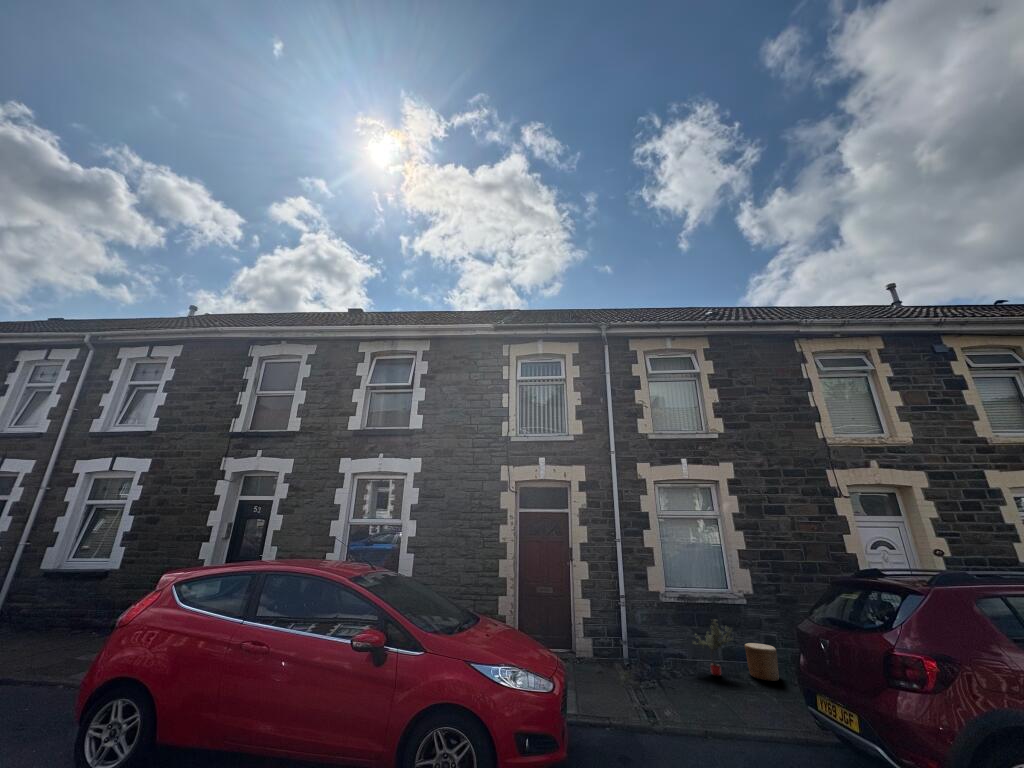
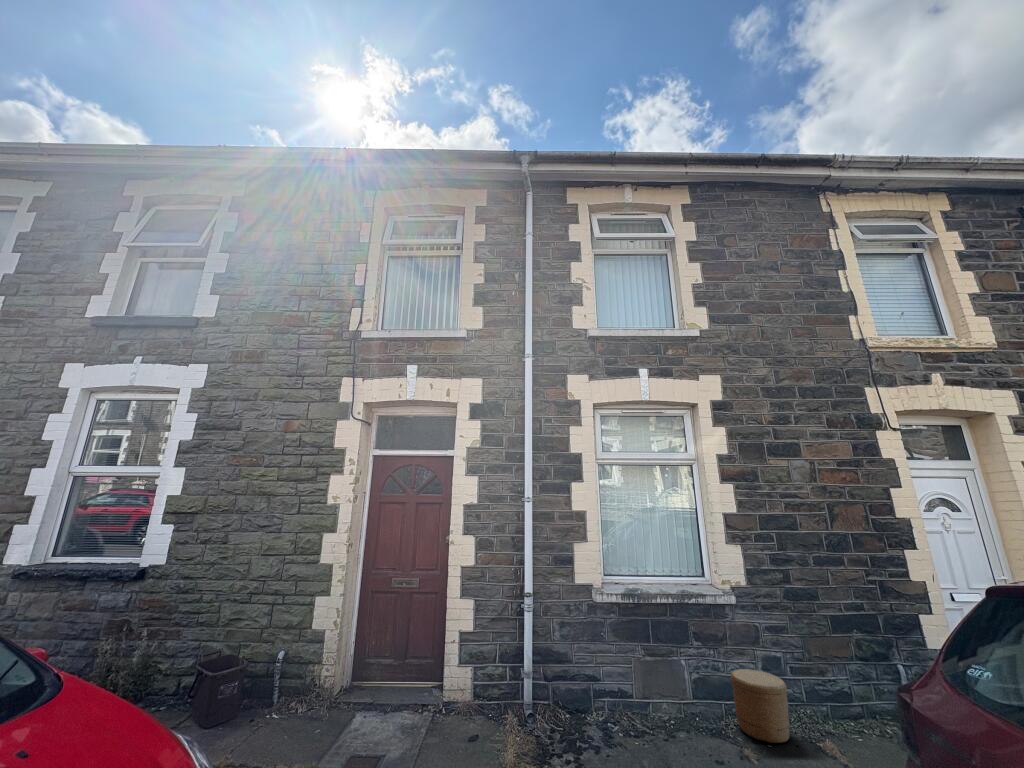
potted tree: present [693,620,733,676] -> none [642,630,715,735]

